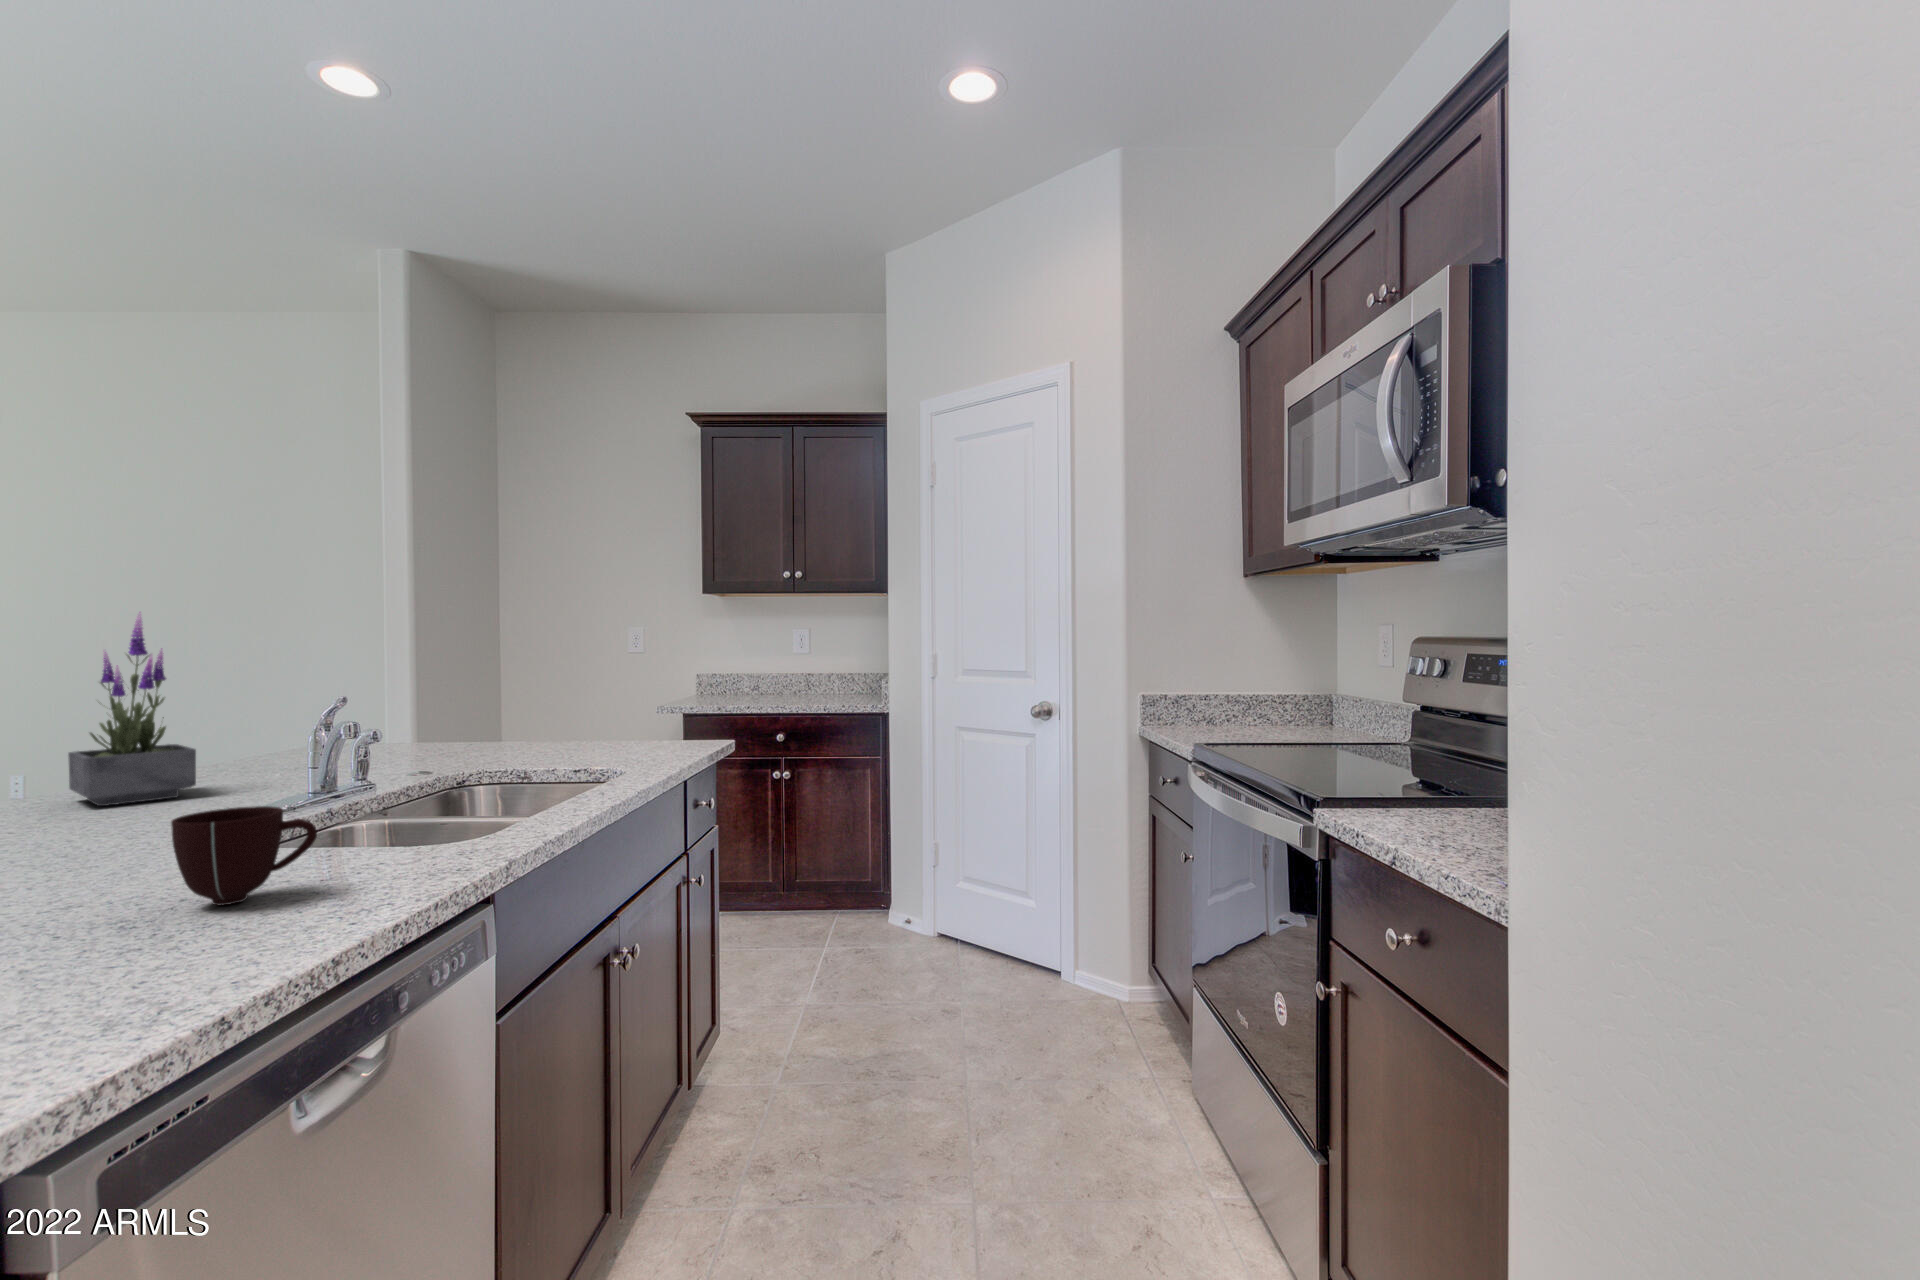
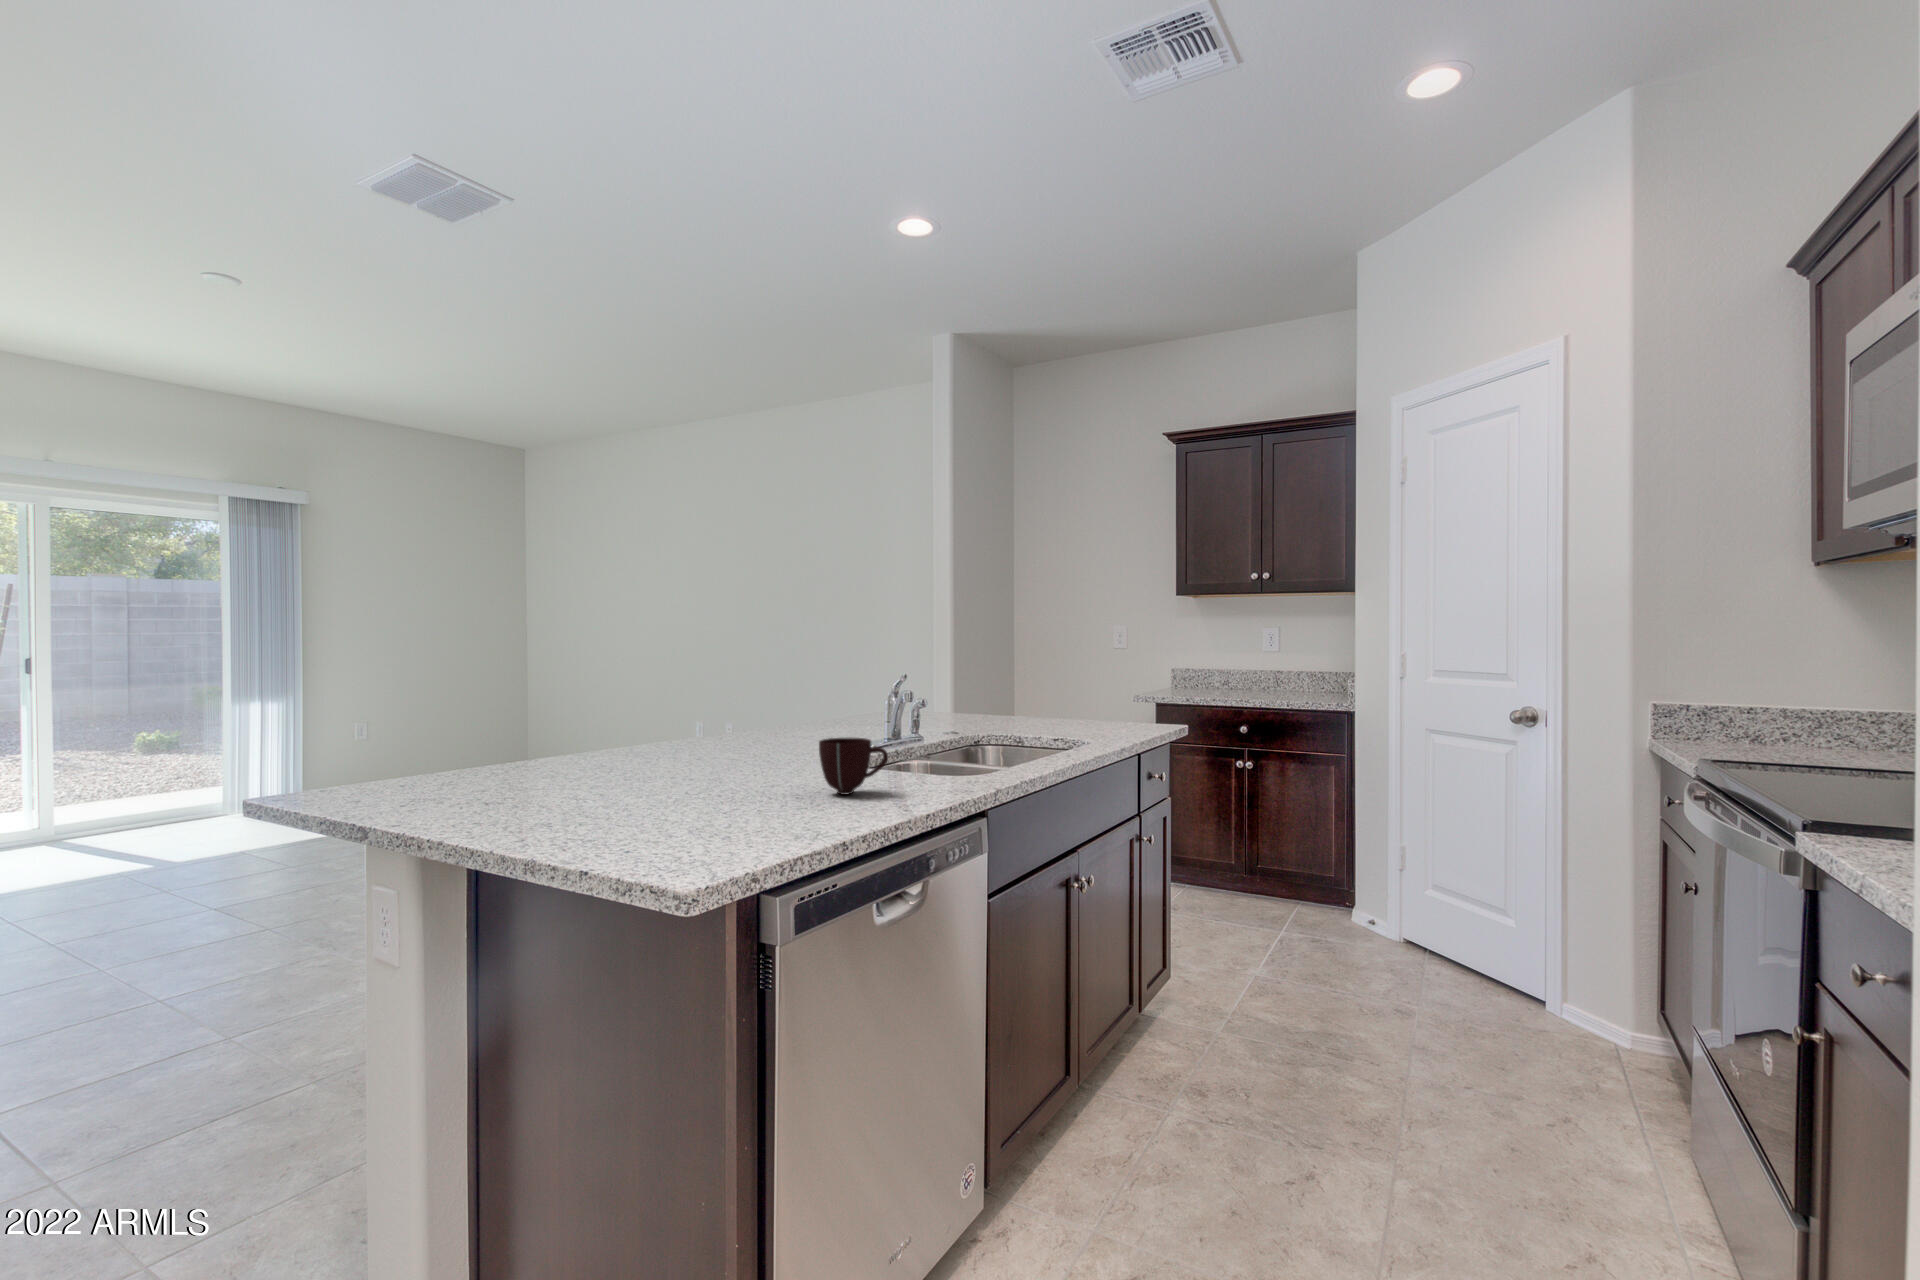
potted plant: present [68,612,196,806] -> none [762,615,824,738]

